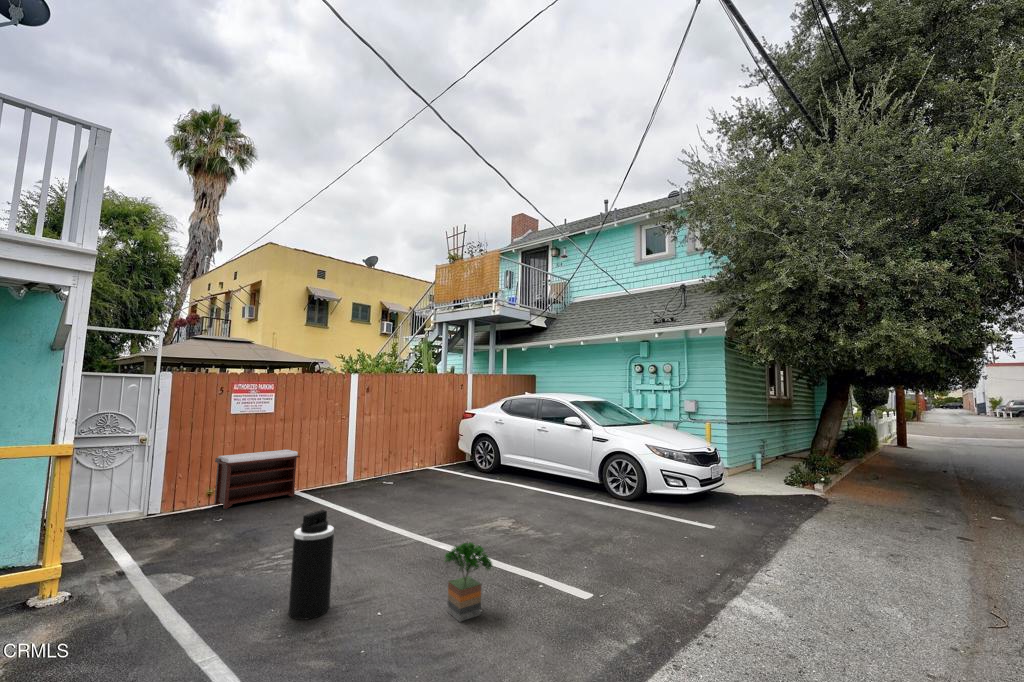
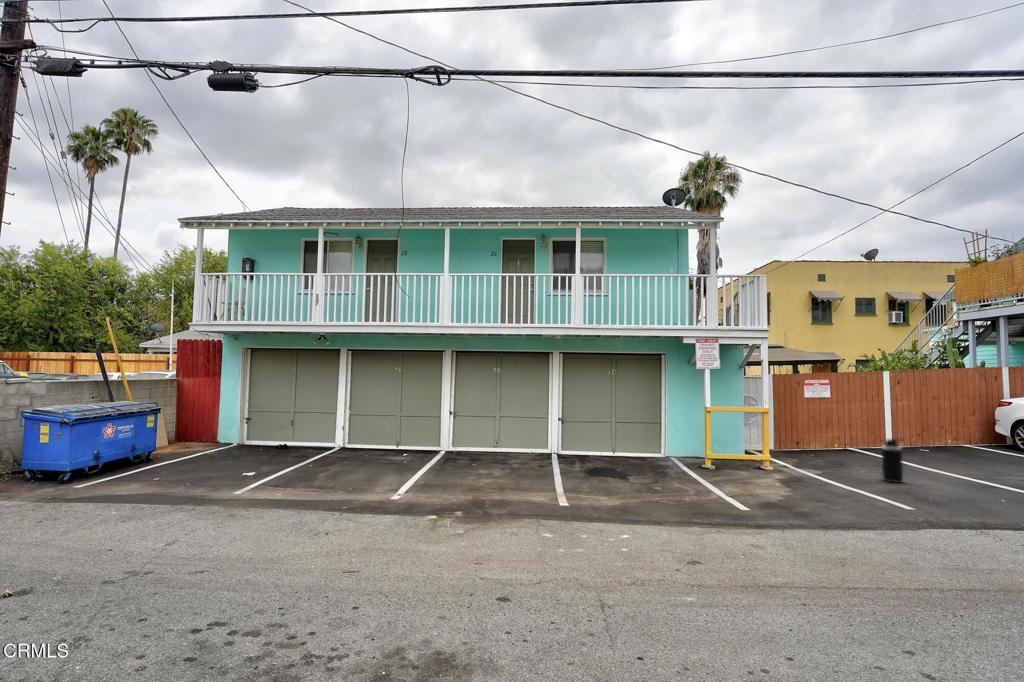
bench: present [214,450,300,509] -> none [803,420,854,449]
potted tree: present [445,542,492,622] -> none [969,461,1003,497]

